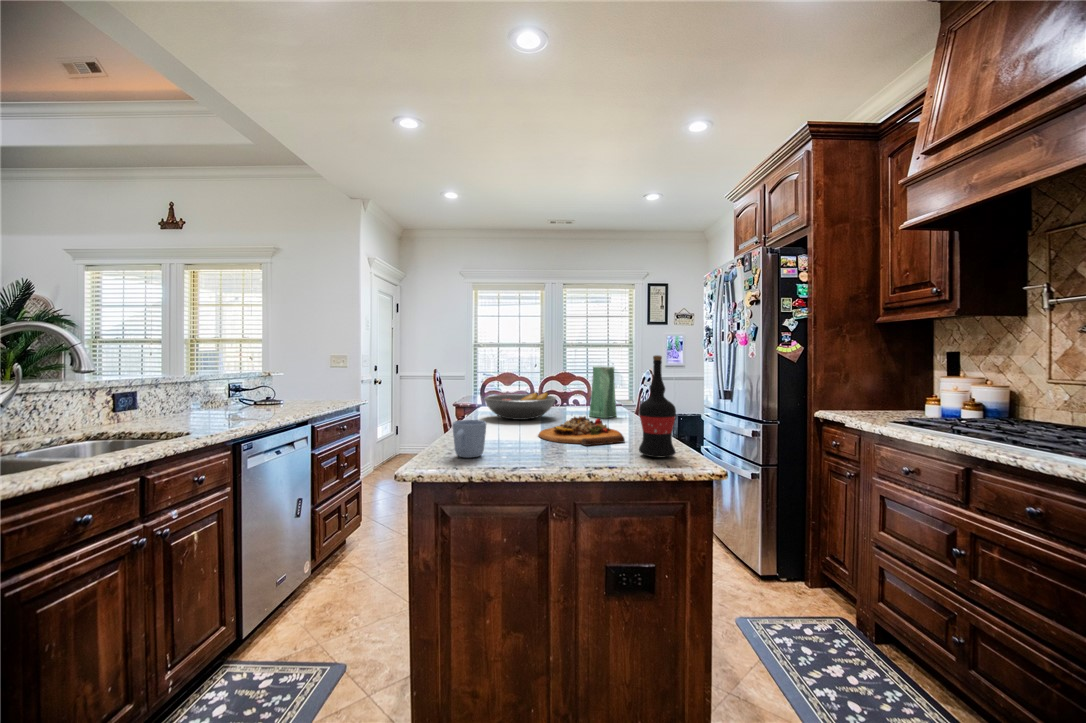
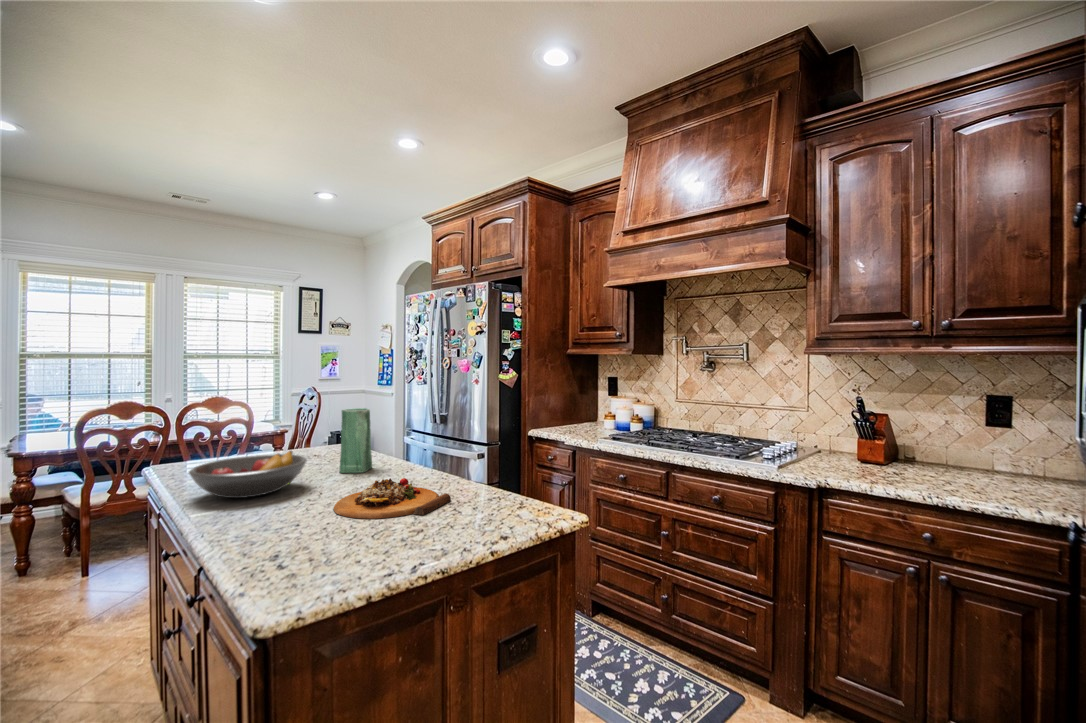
wine bottle: present [639,355,676,458] -> none [491,407,527,512]
mug: present [452,420,486,458] -> none [292,515,343,574]

